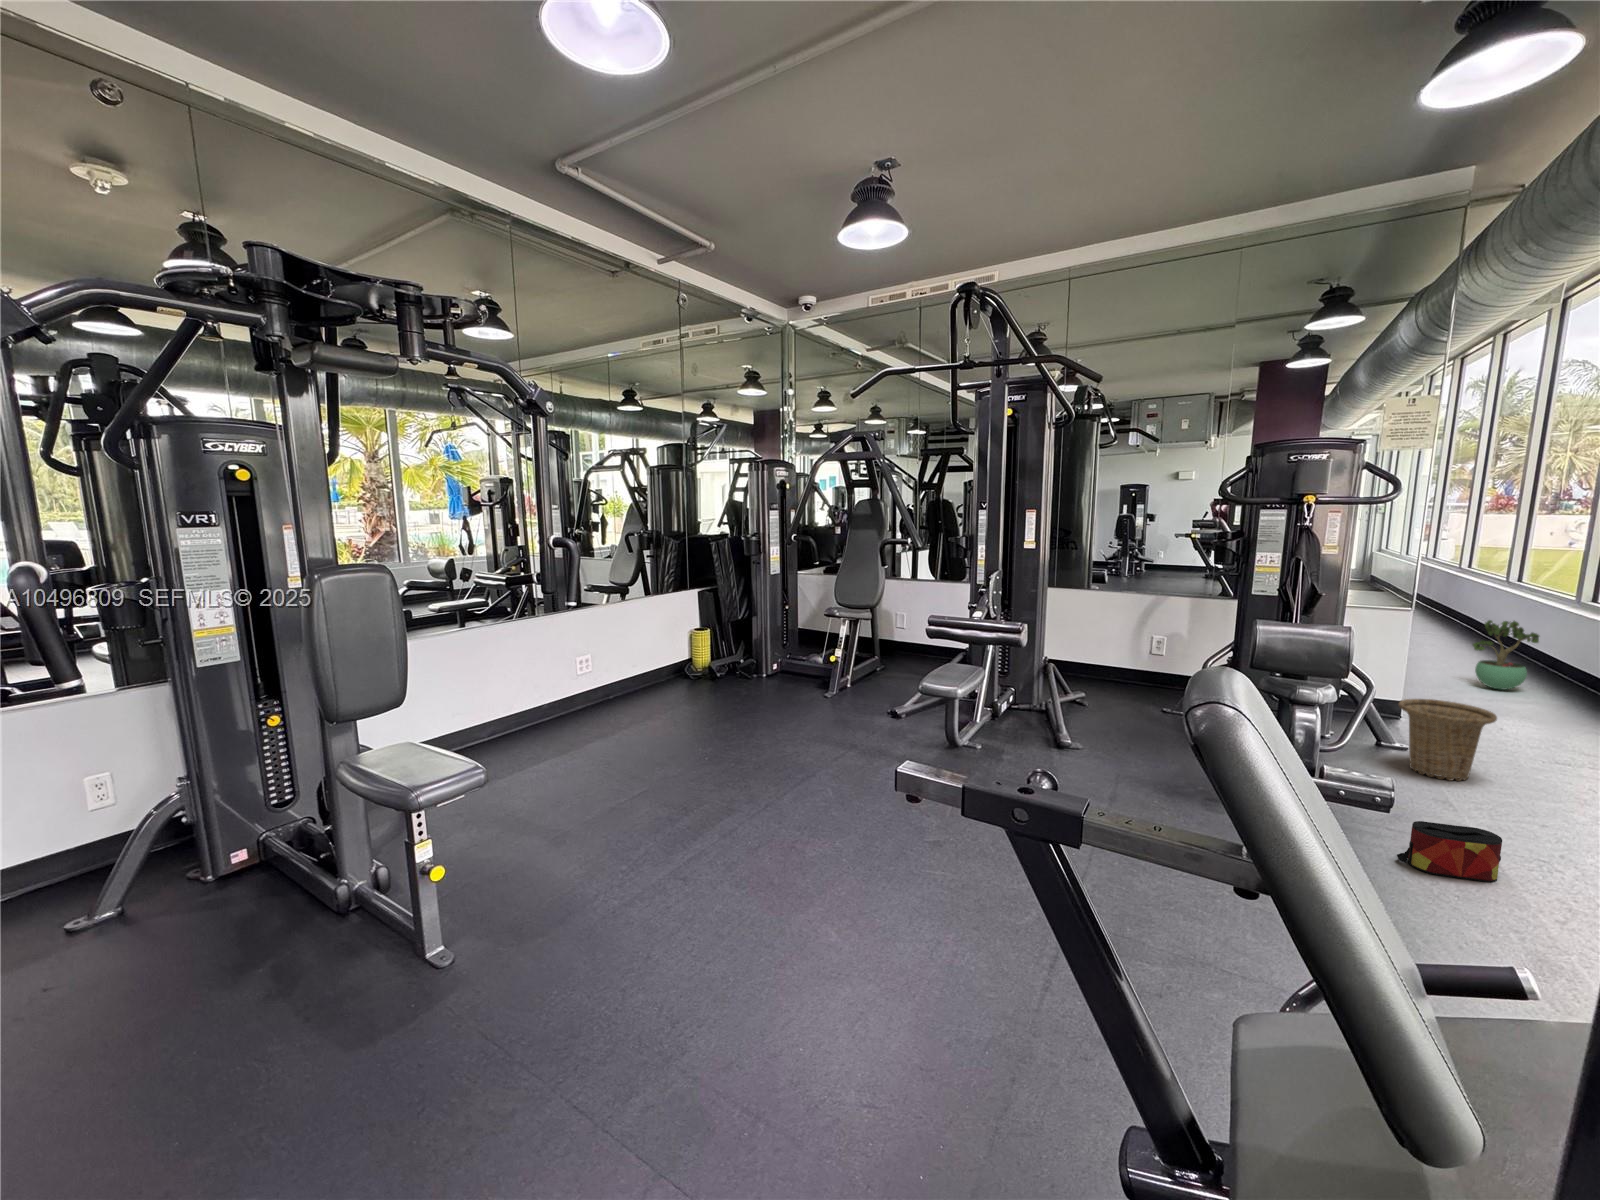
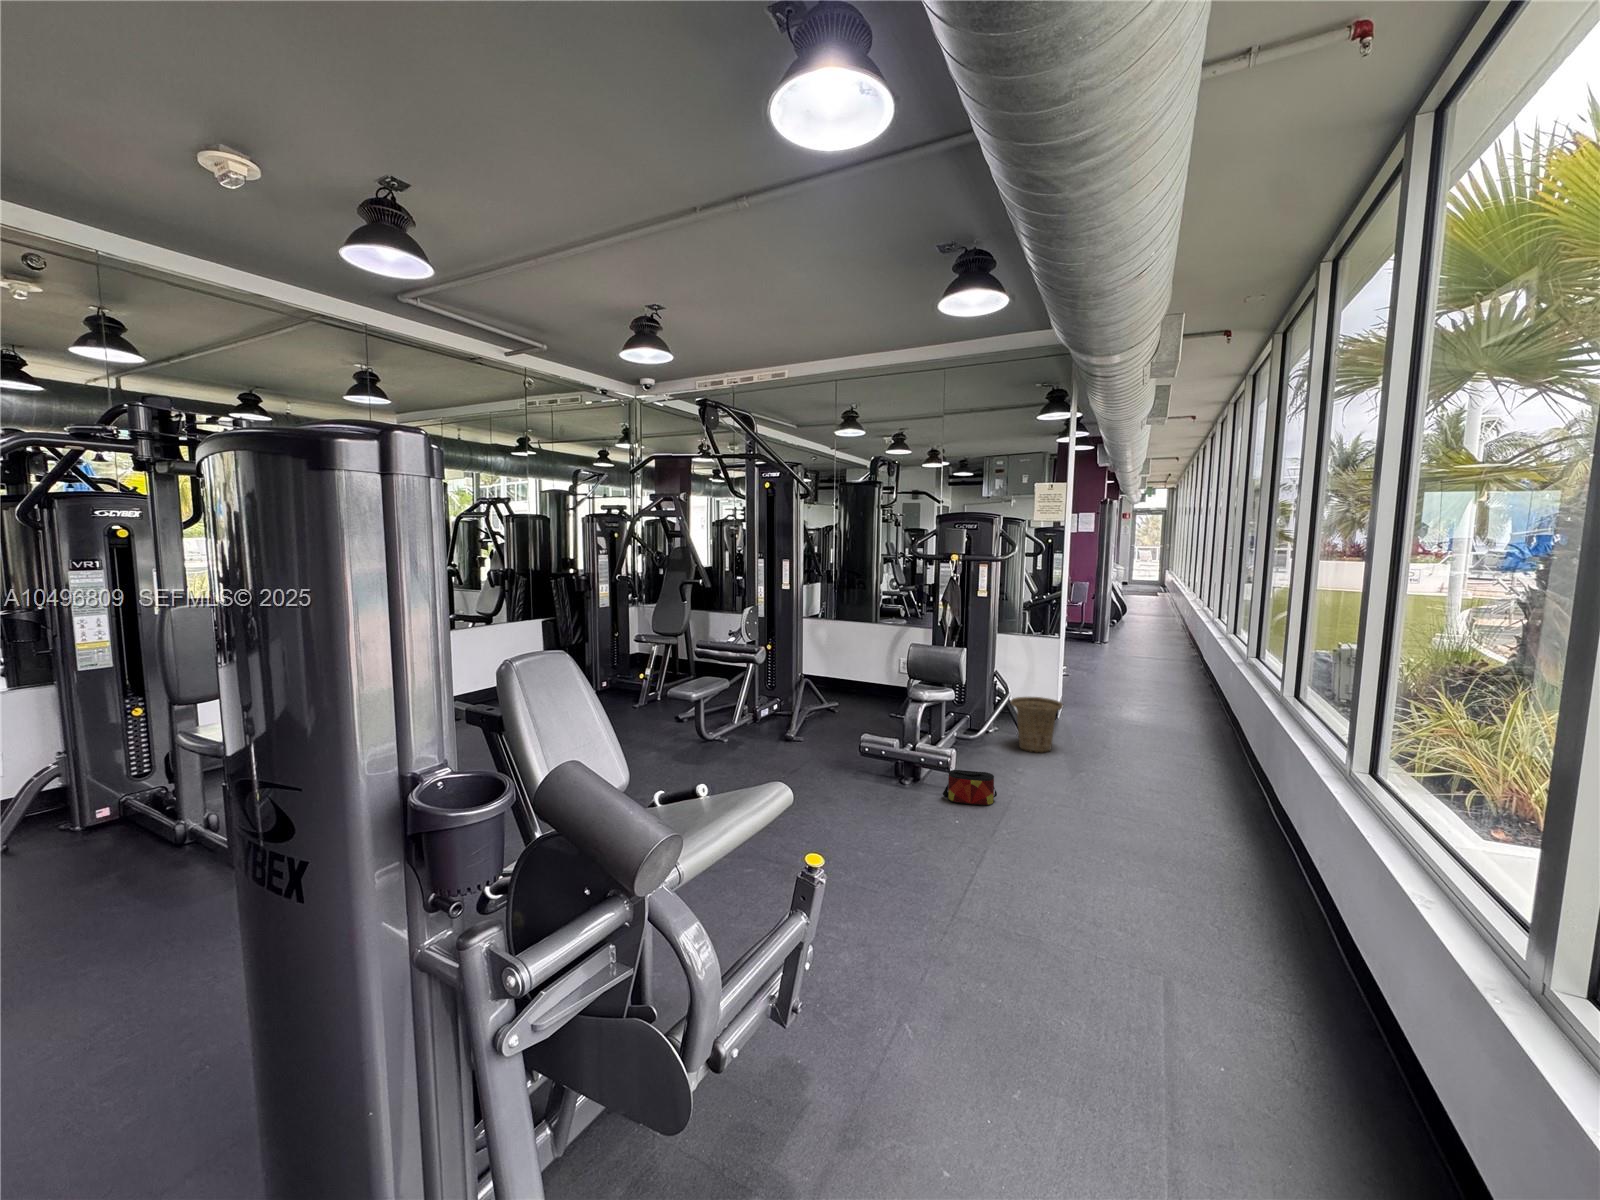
potted plant: present [1473,620,1539,690] -> none [1131,644,1168,696]

